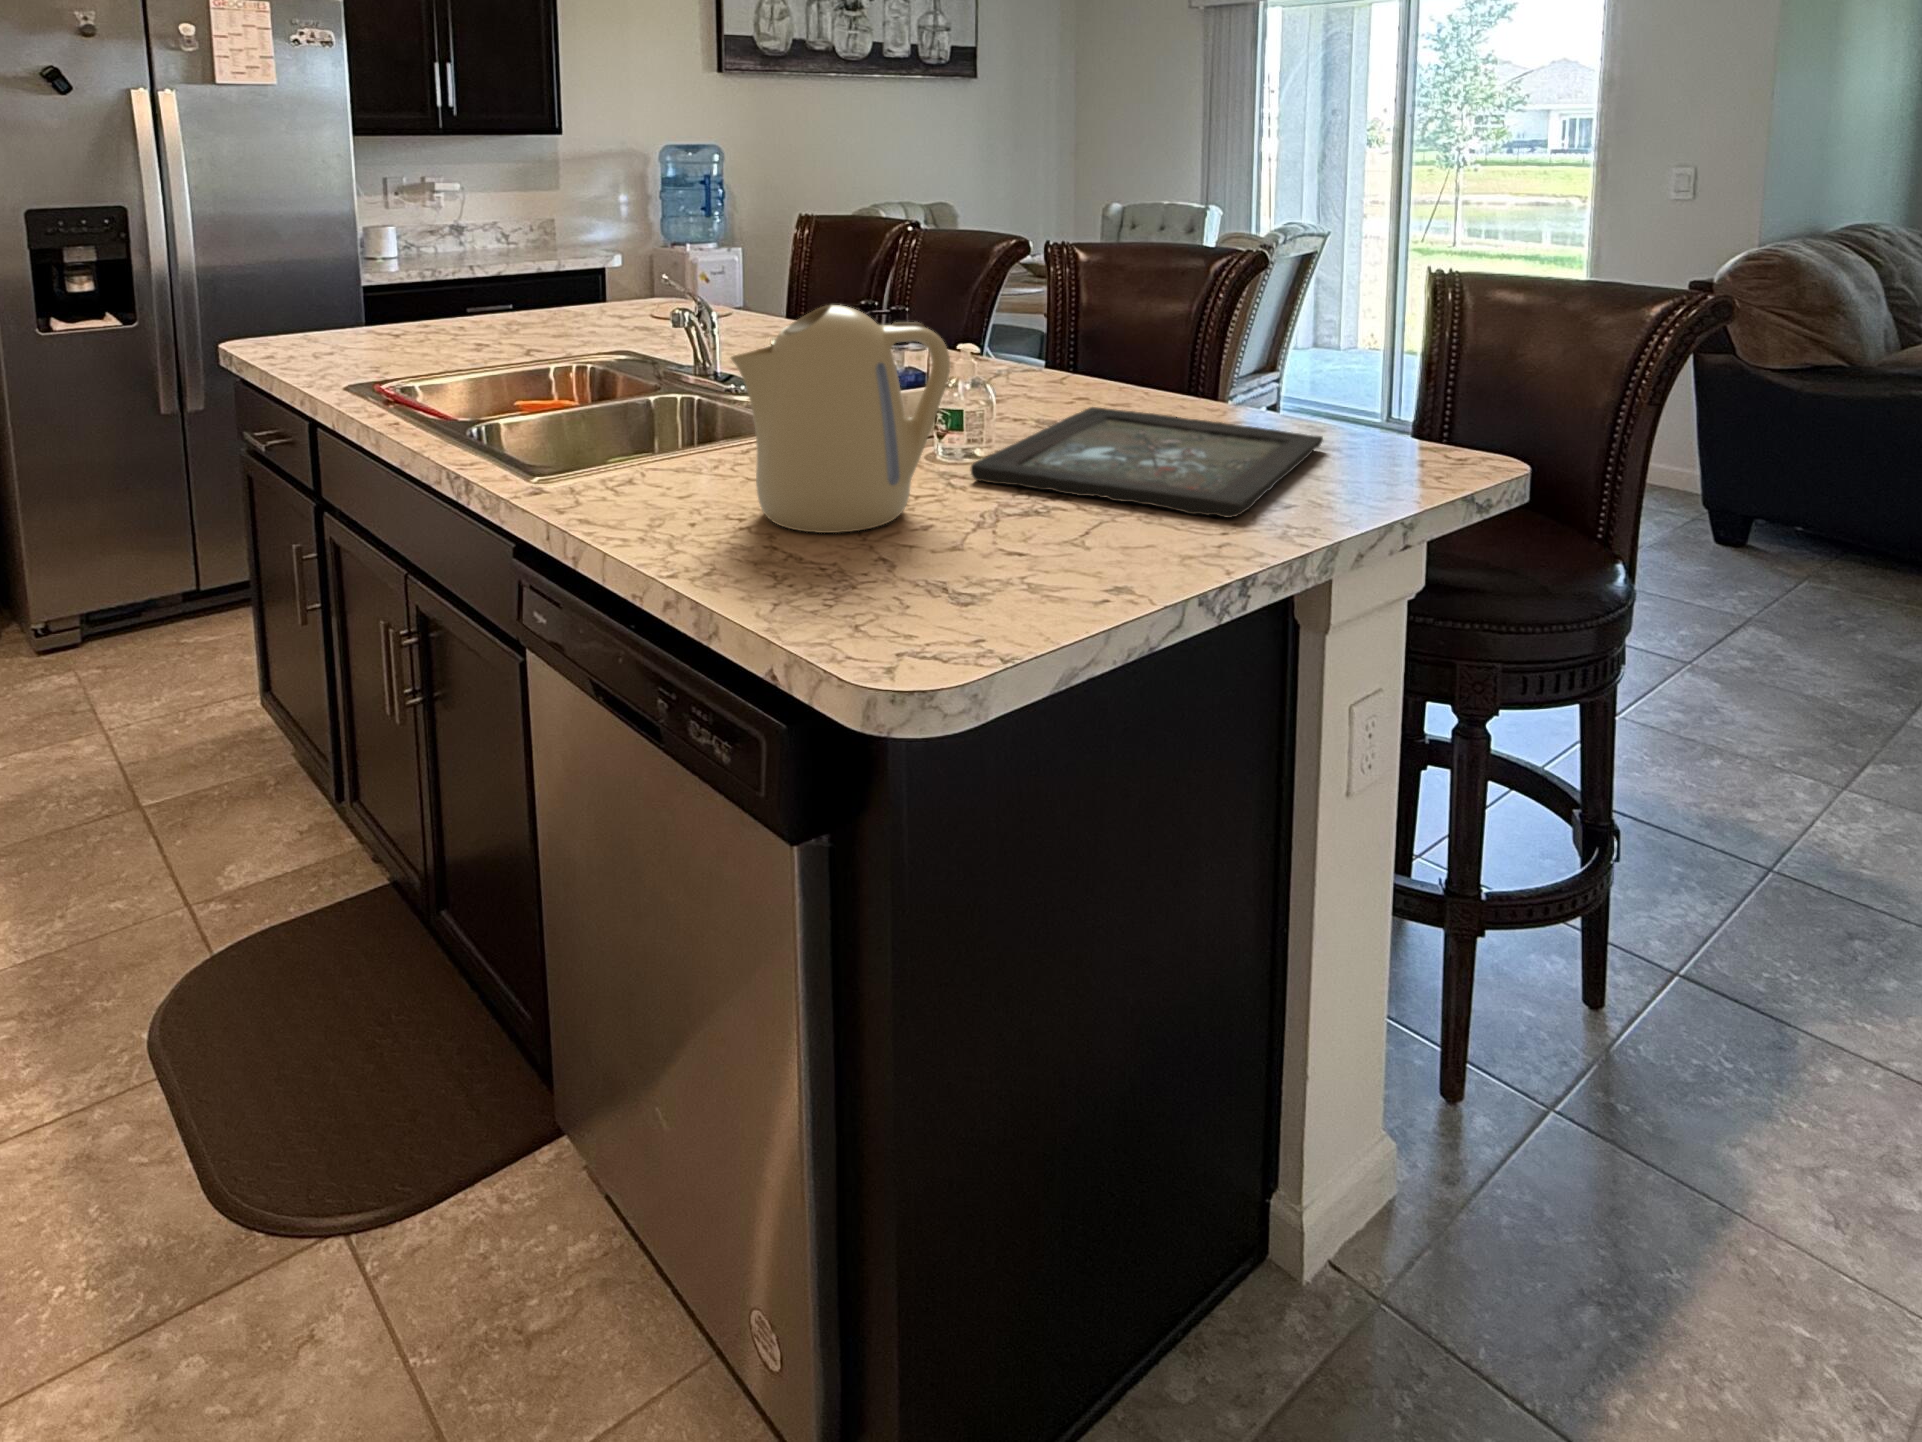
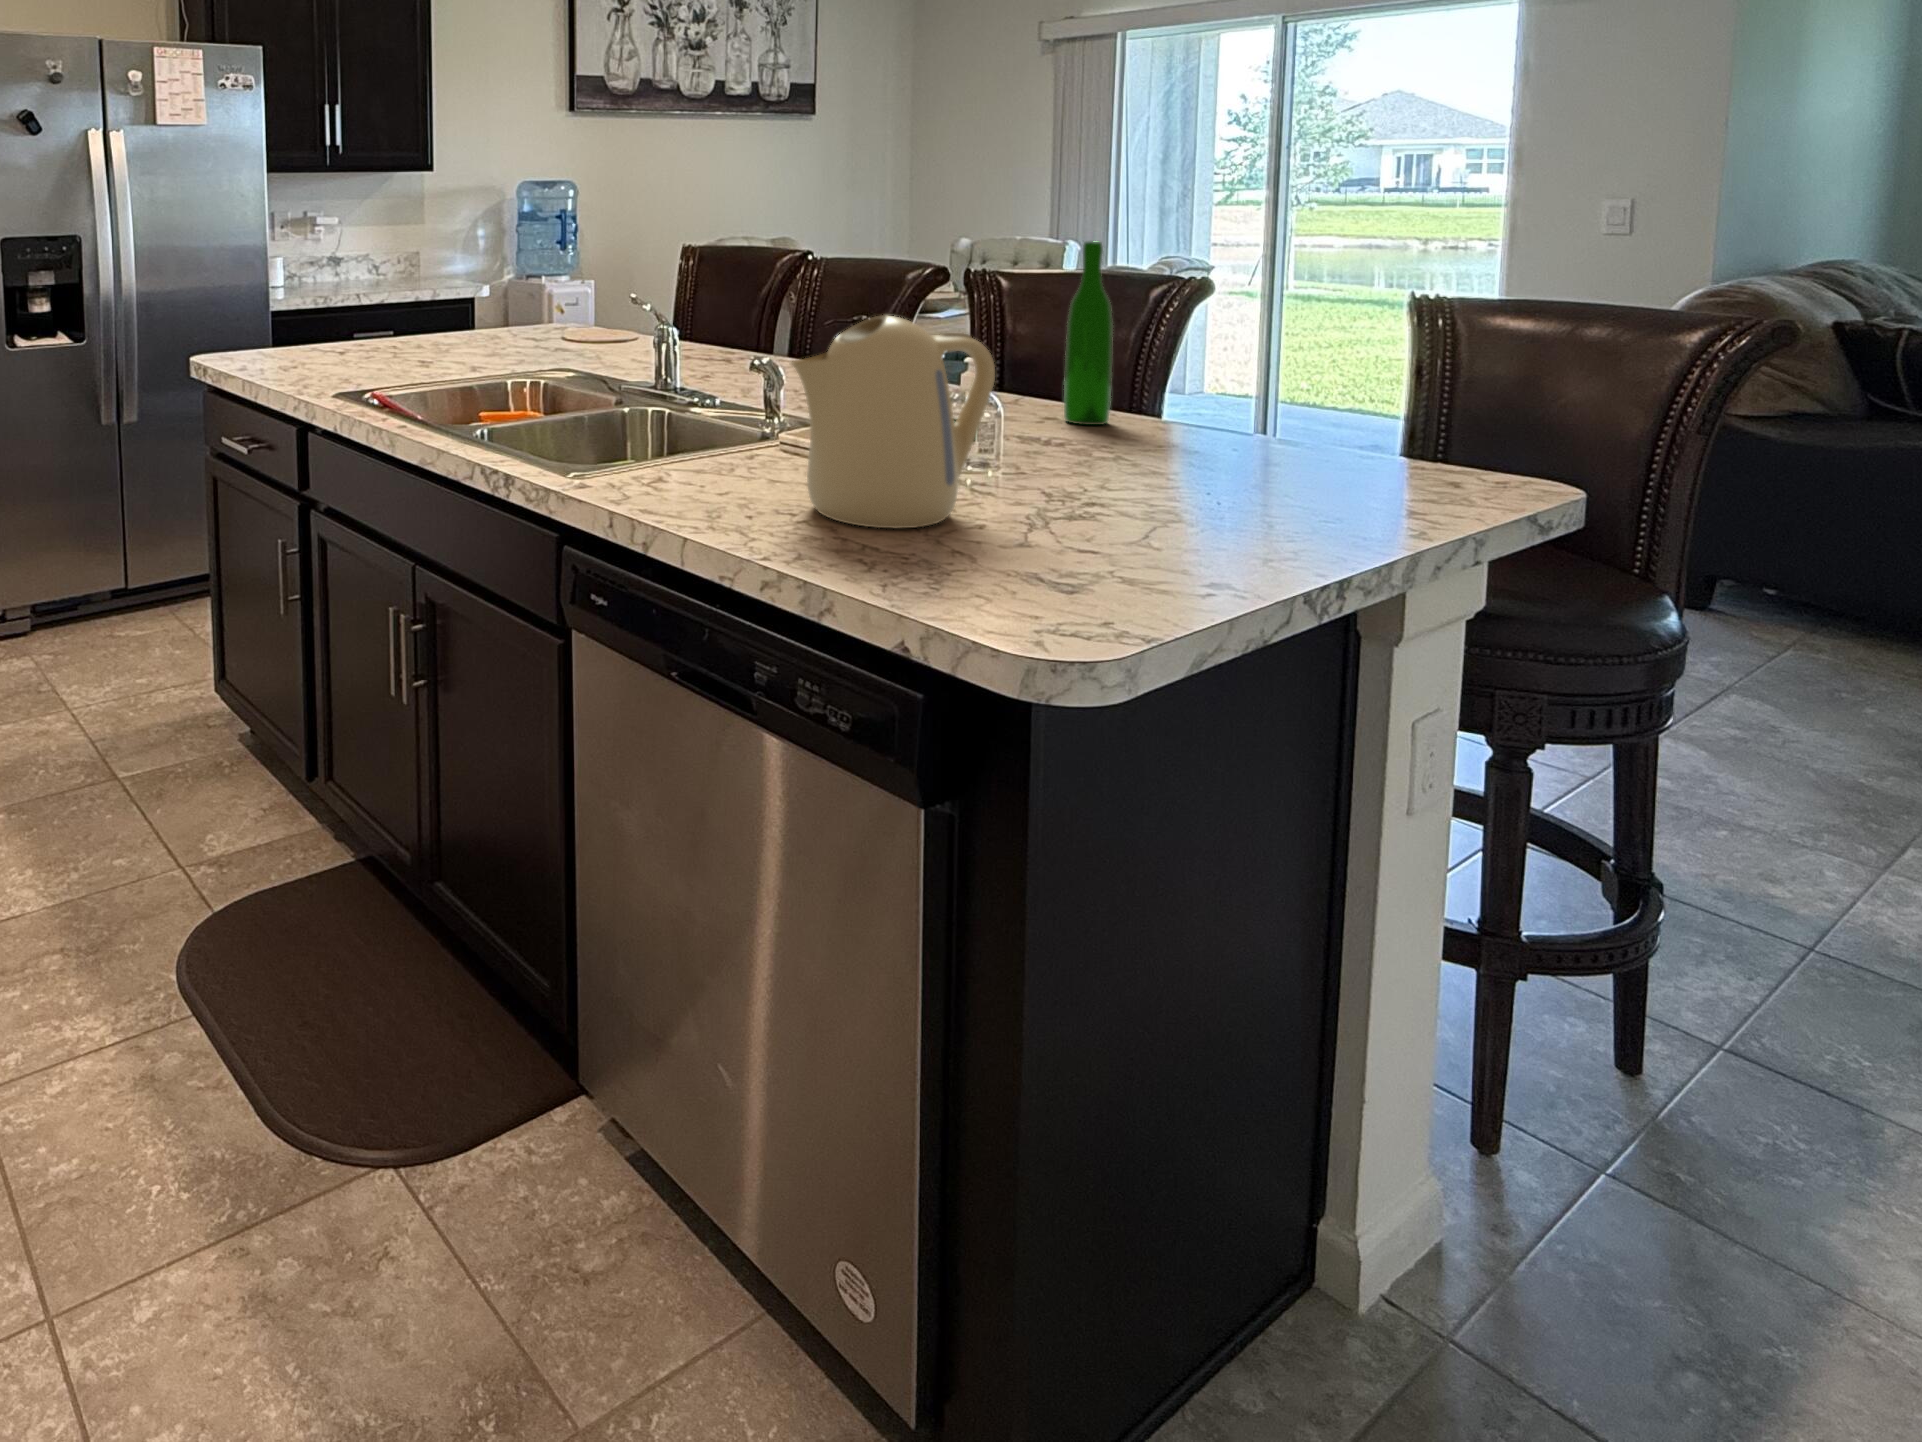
wine bottle: none [1096,217,1140,402] -> present [1064,241,1113,425]
tray: present [971,407,1323,518] -> none [993,427,1341,529]

